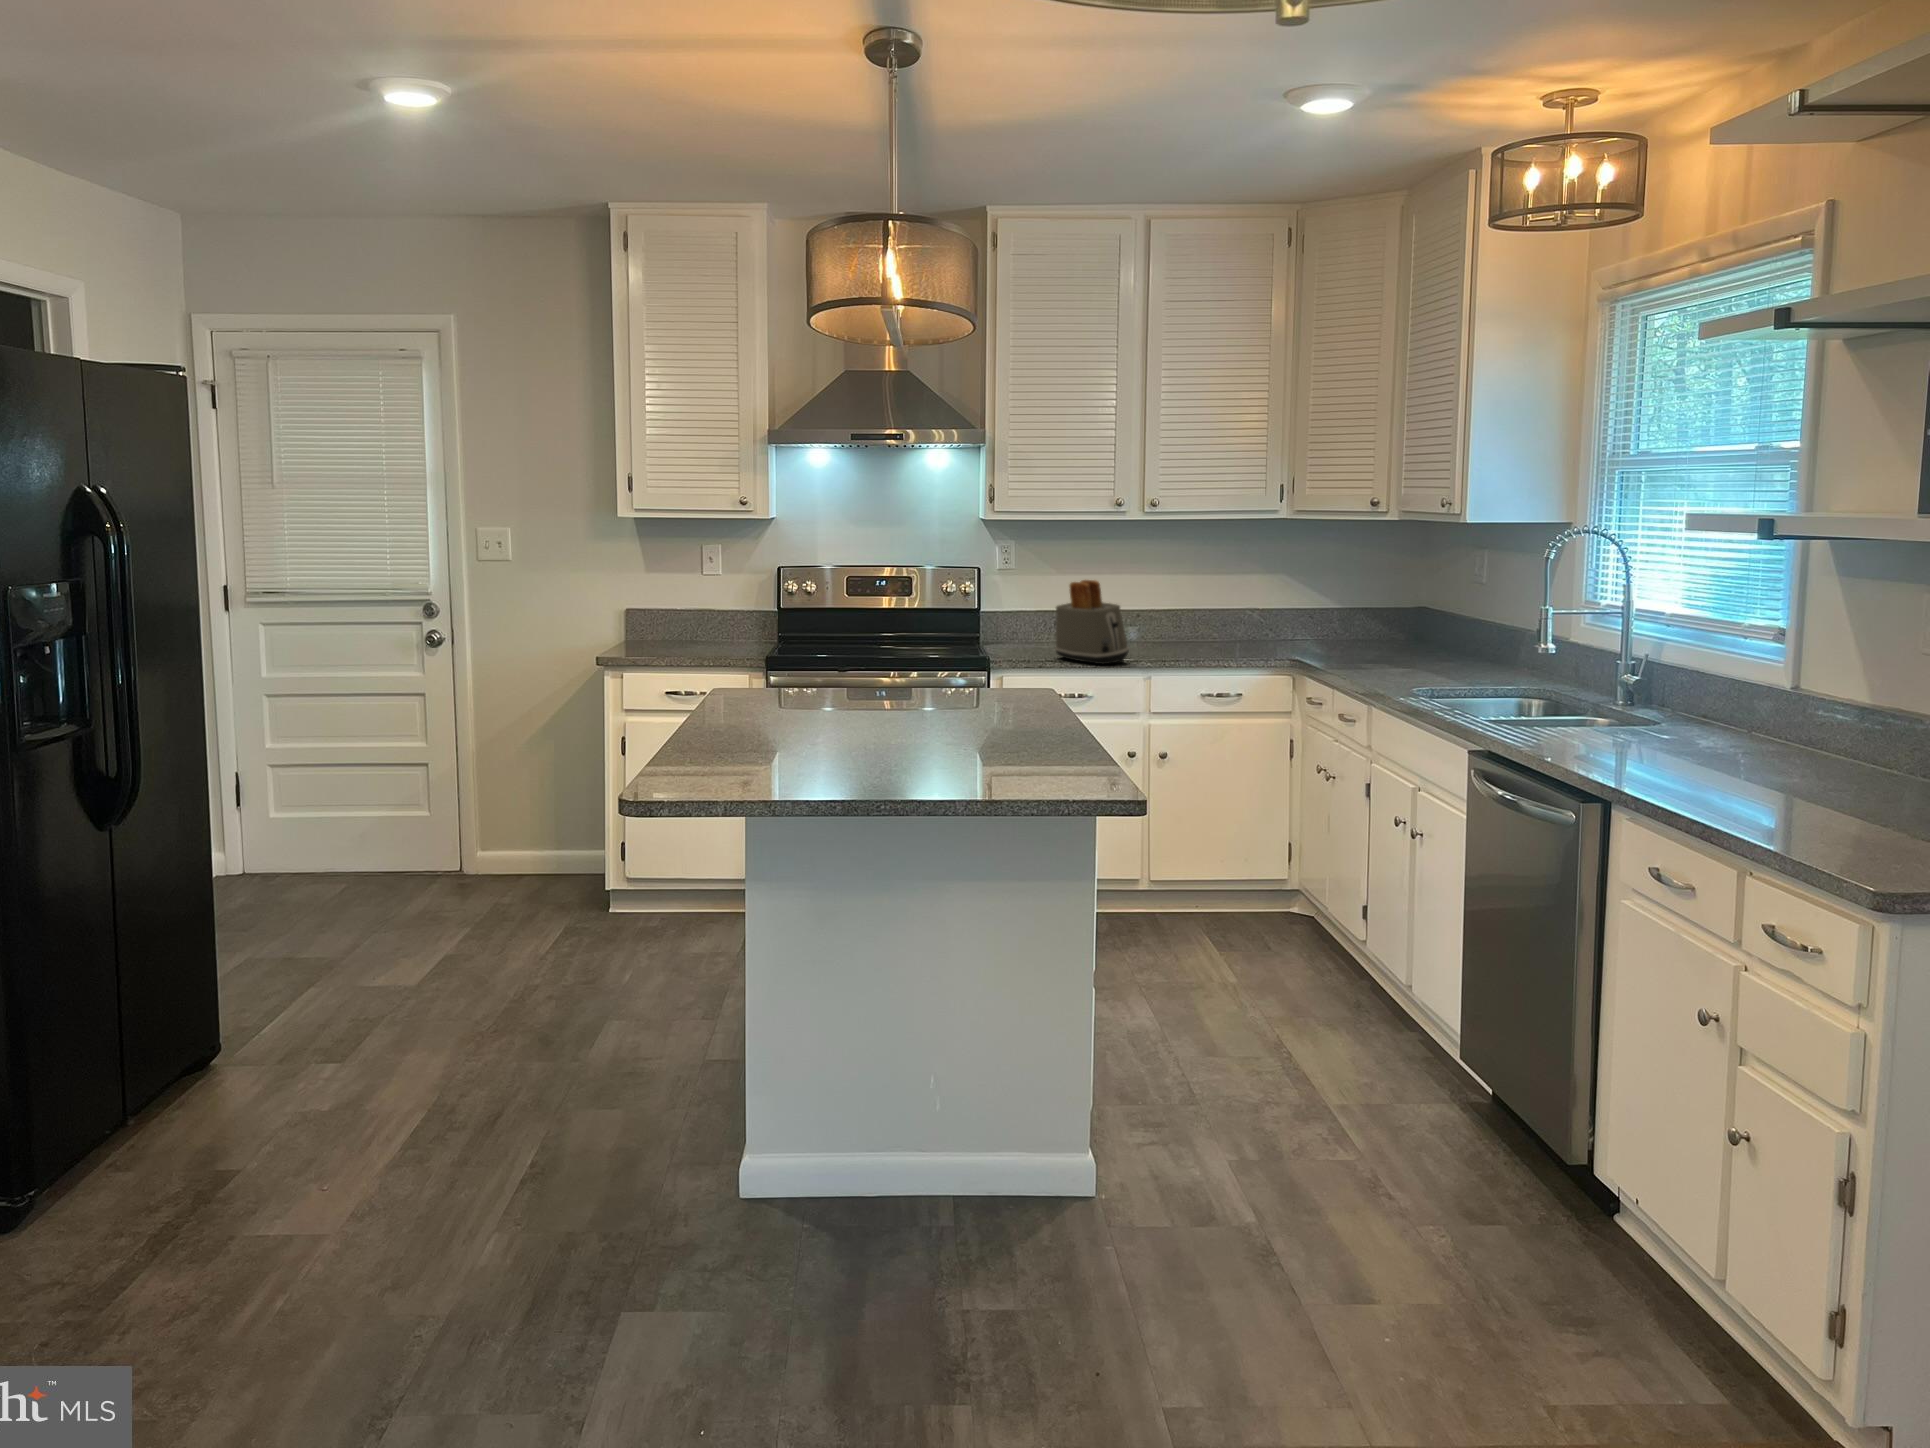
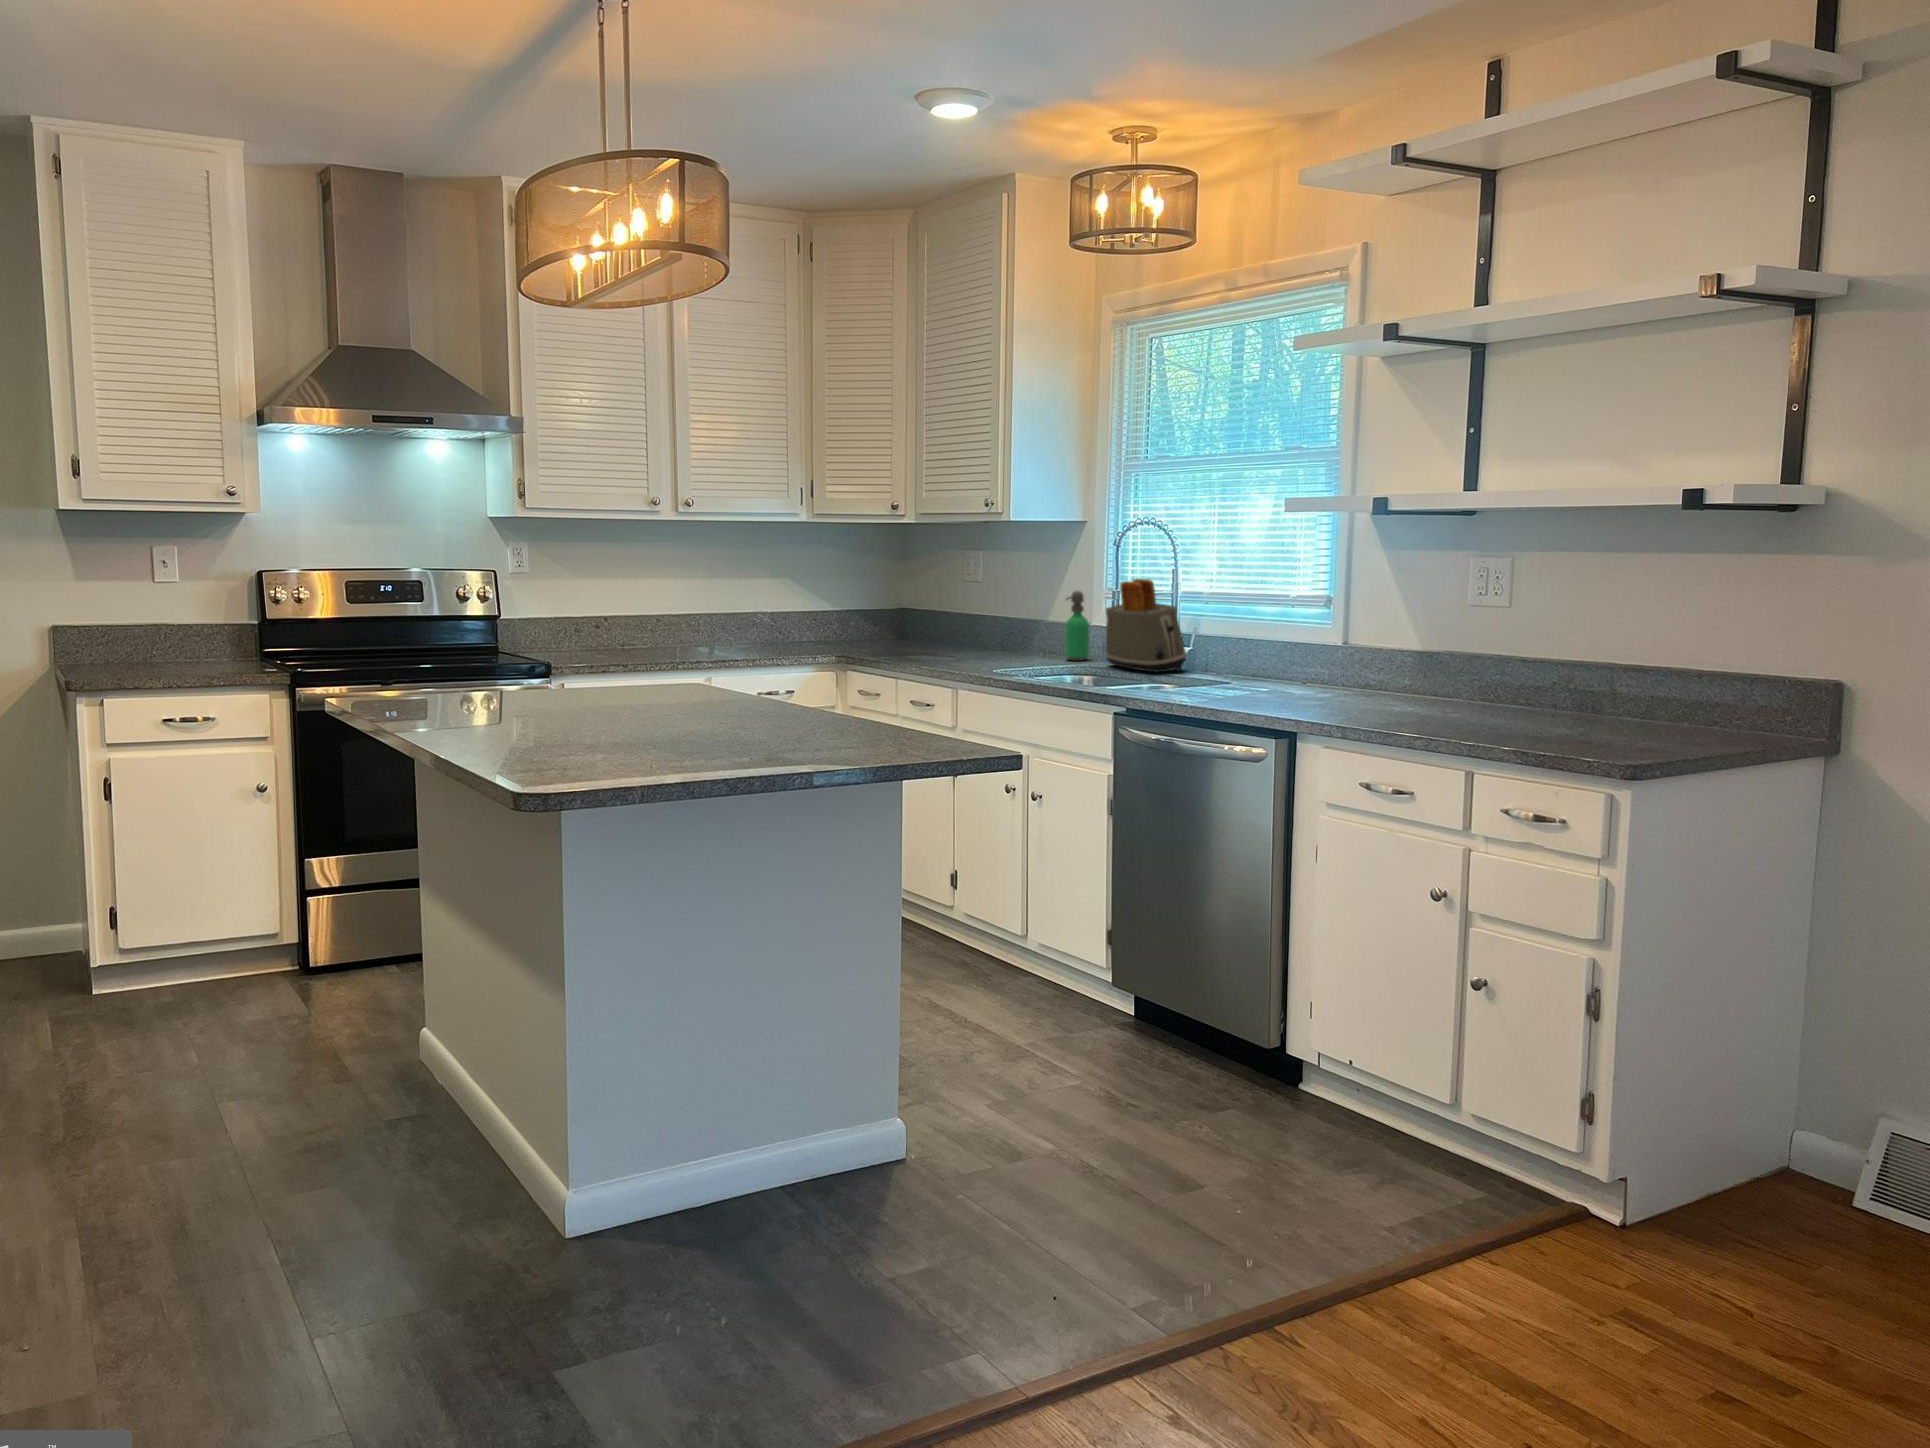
soap dispenser: none [1018,590,1040,653] -> present [1065,591,1089,661]

